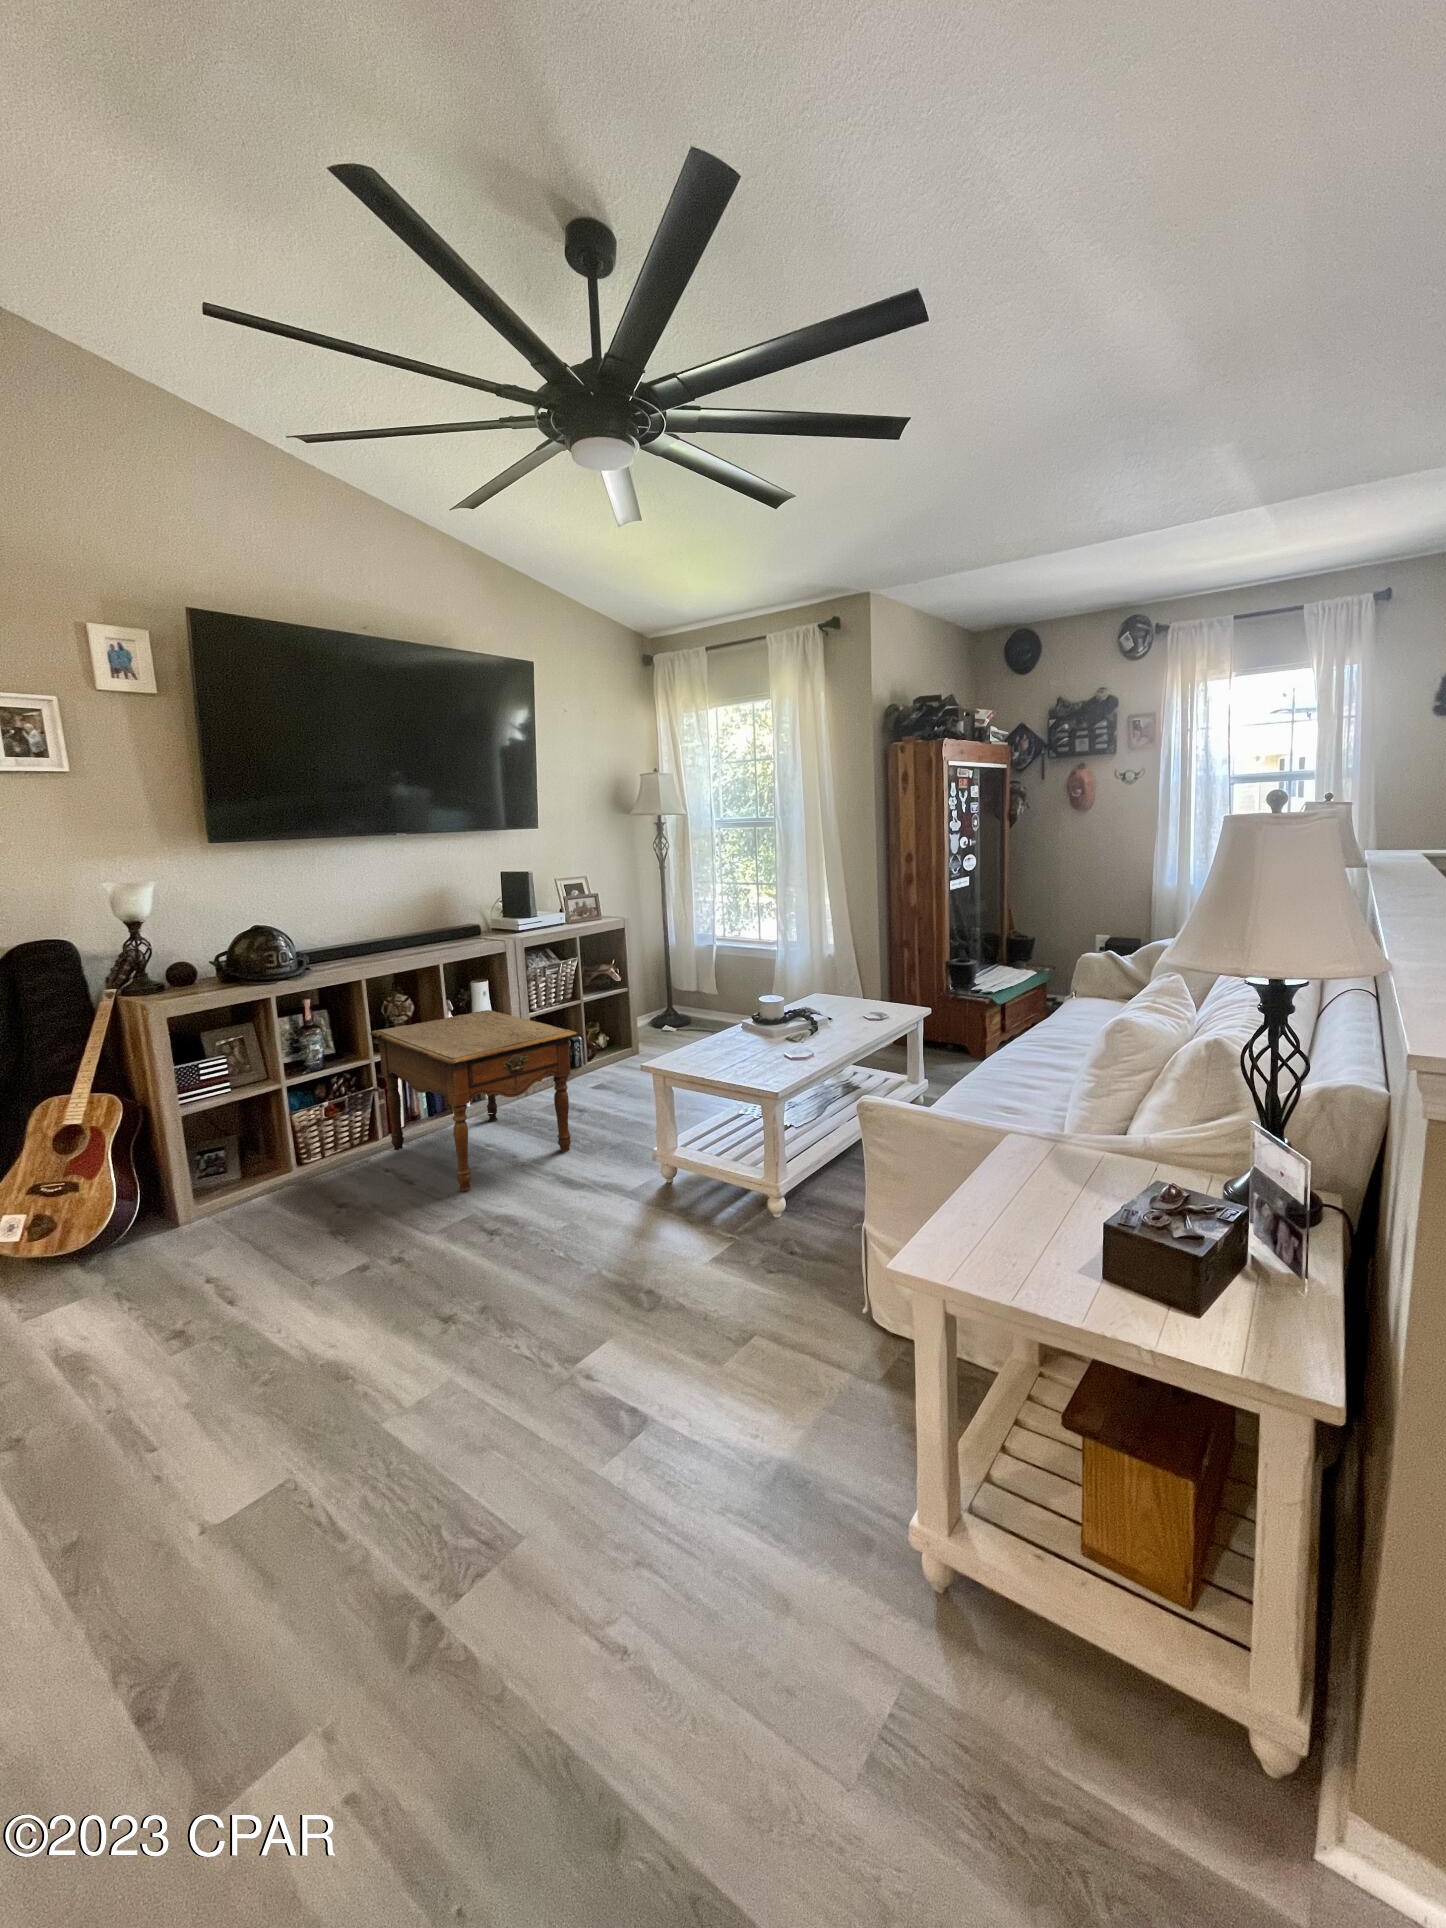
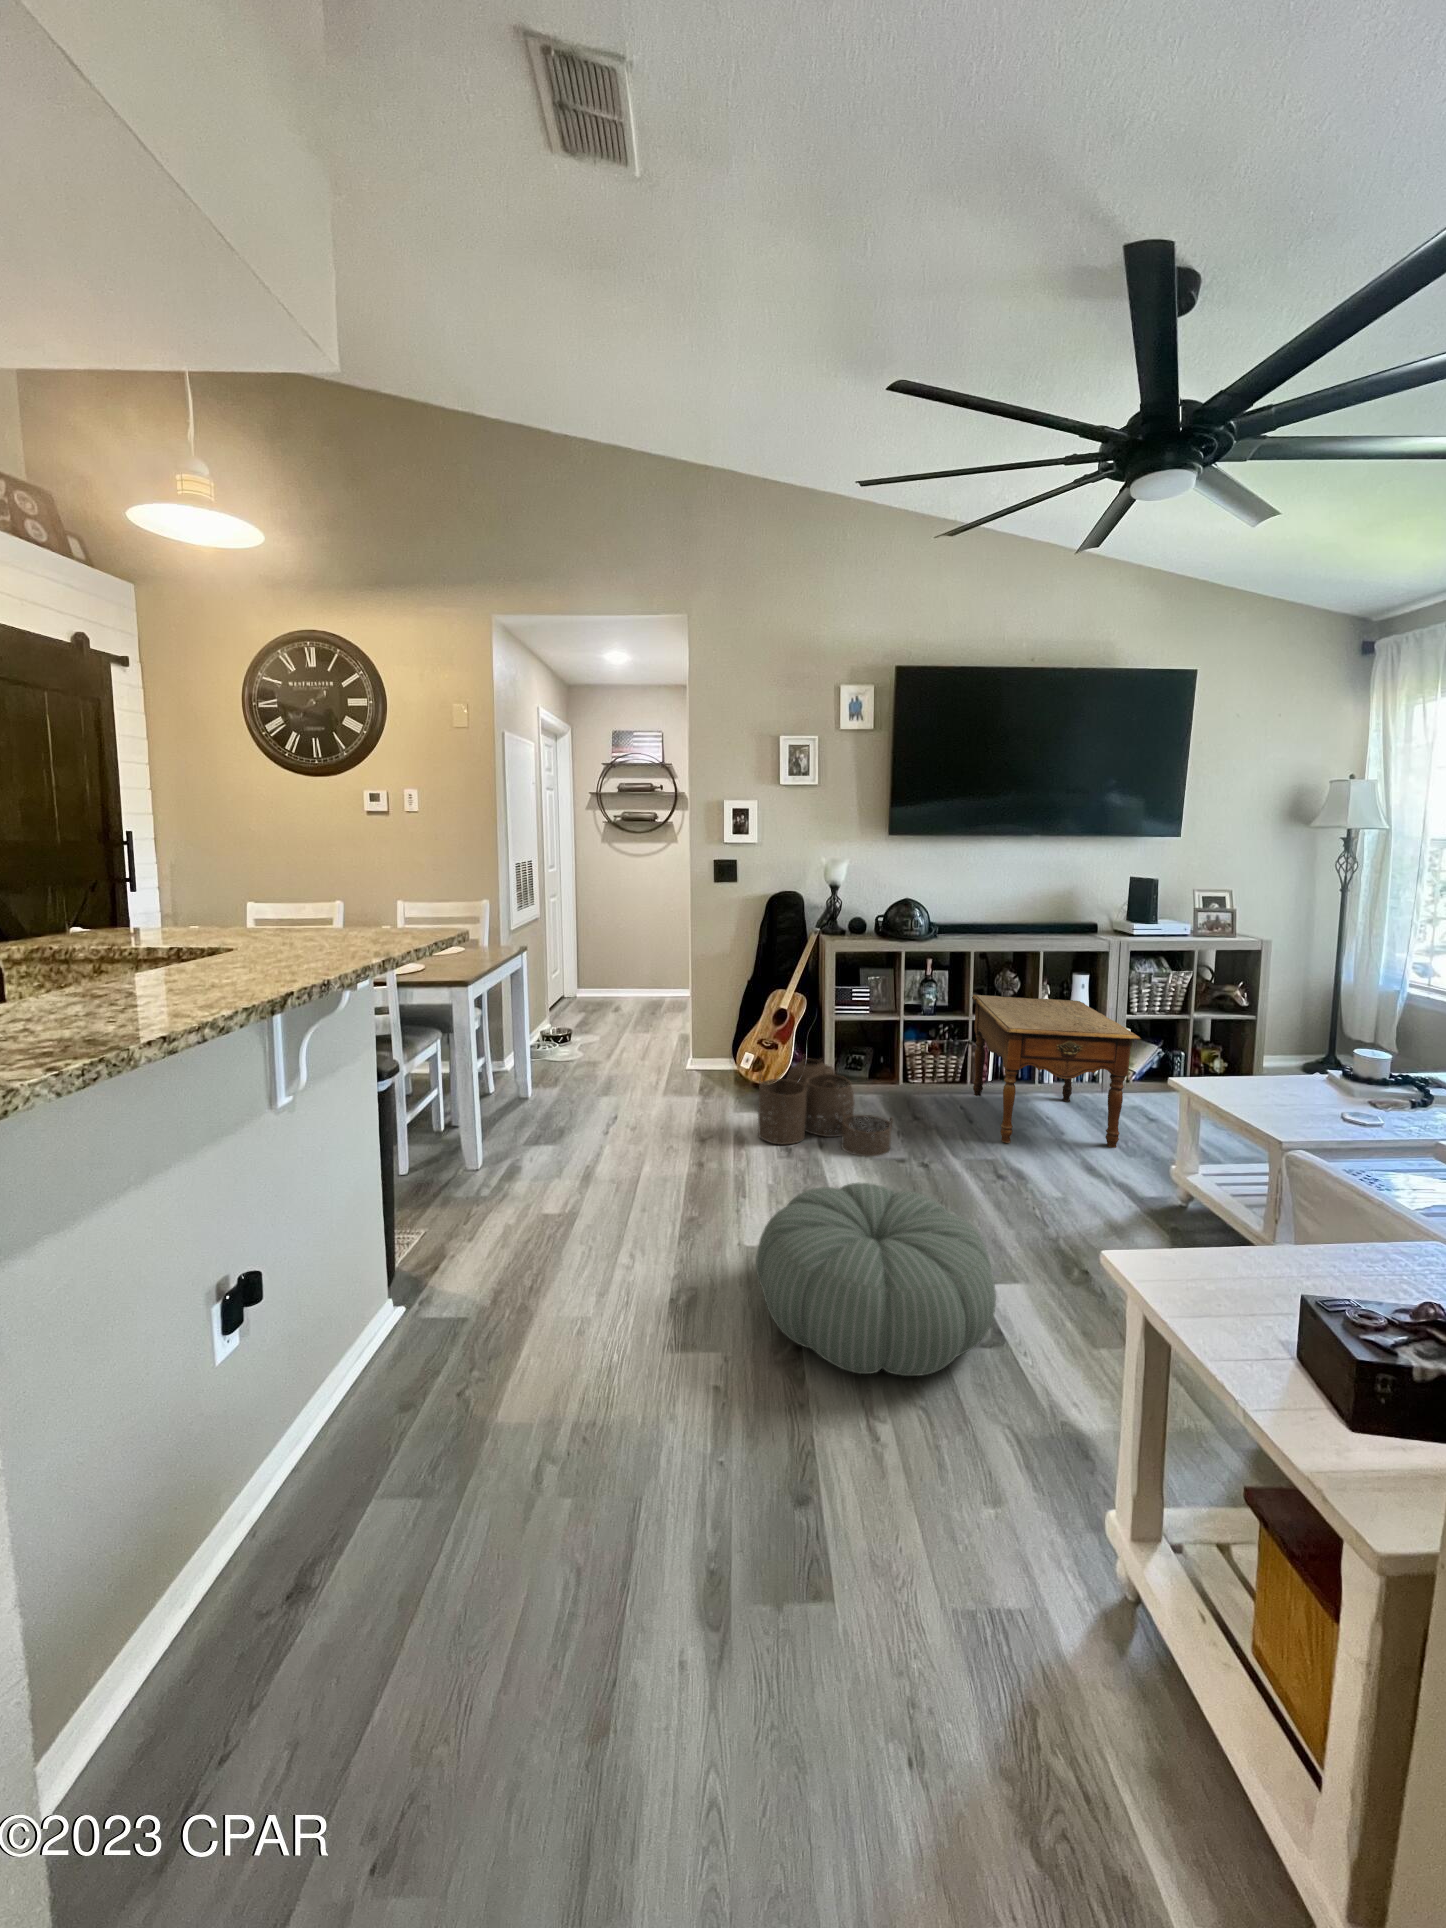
woven basket: none [85,1177,335,1340] -> present [758,1059,893,1156]
pouf: none [275,1294,616,1600] -> present [756,1183,996,1376]

